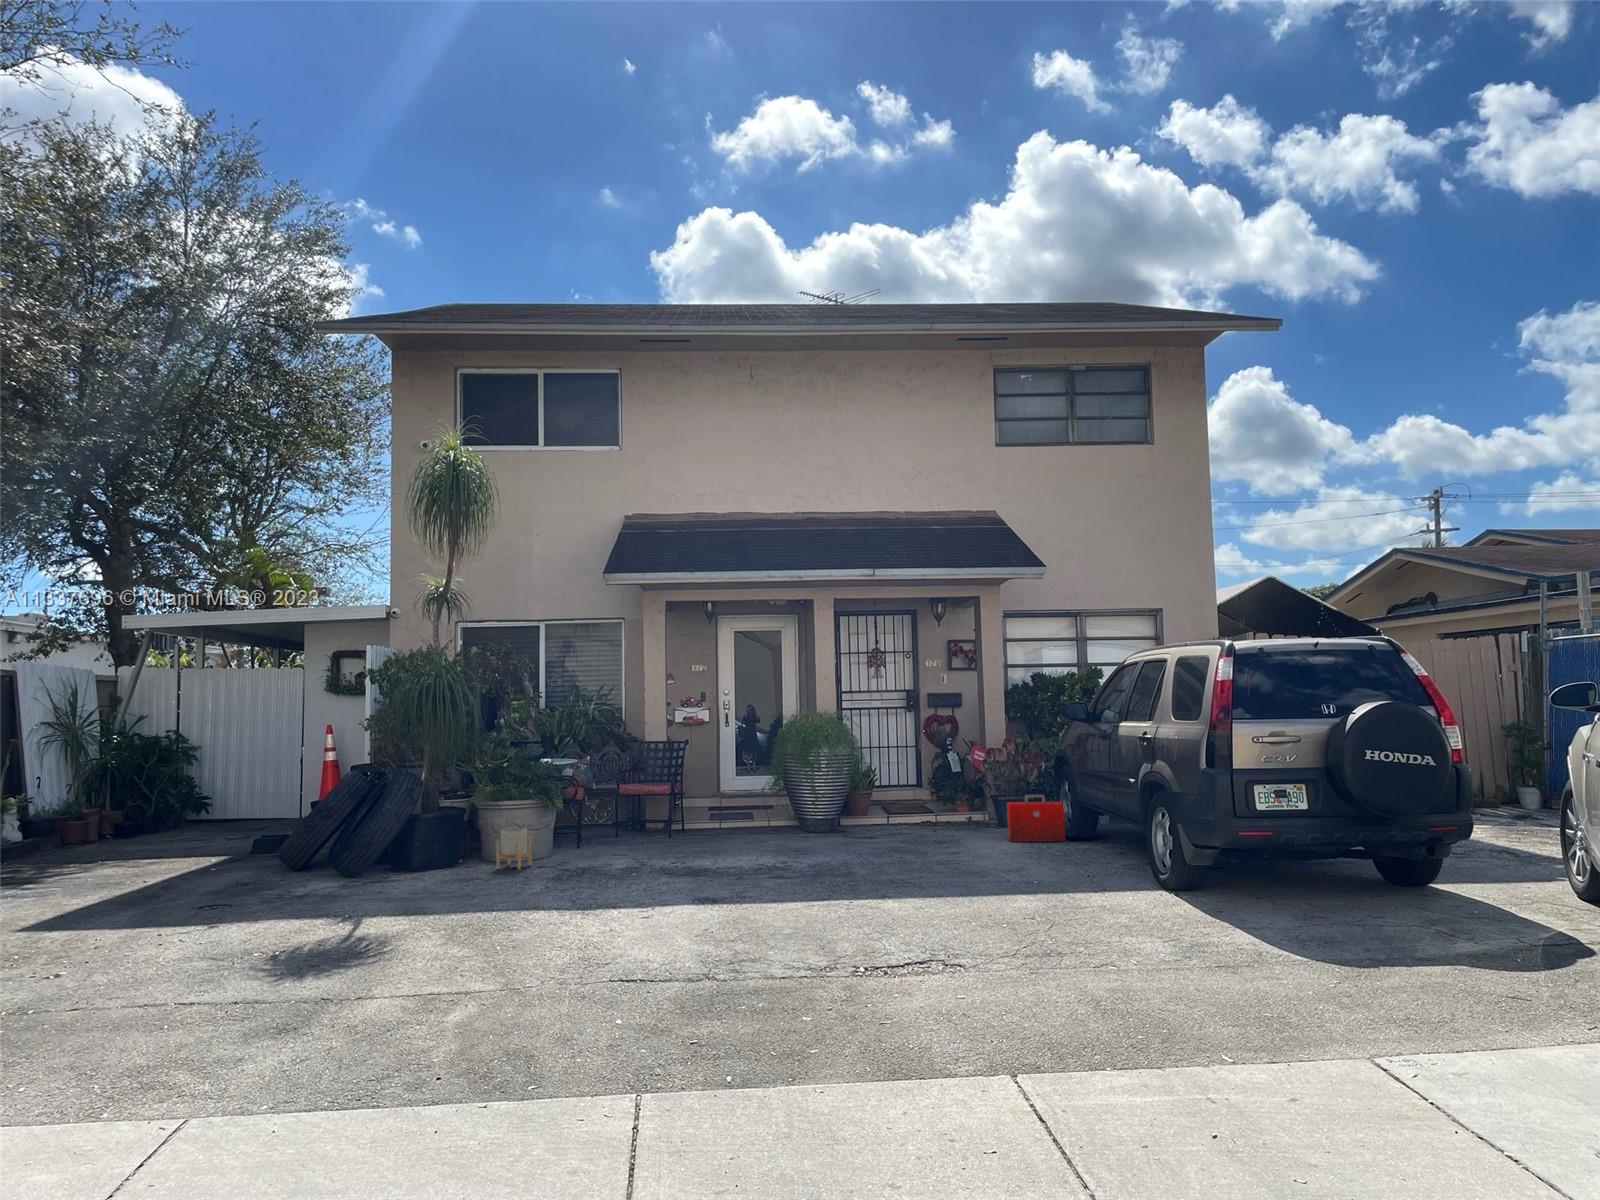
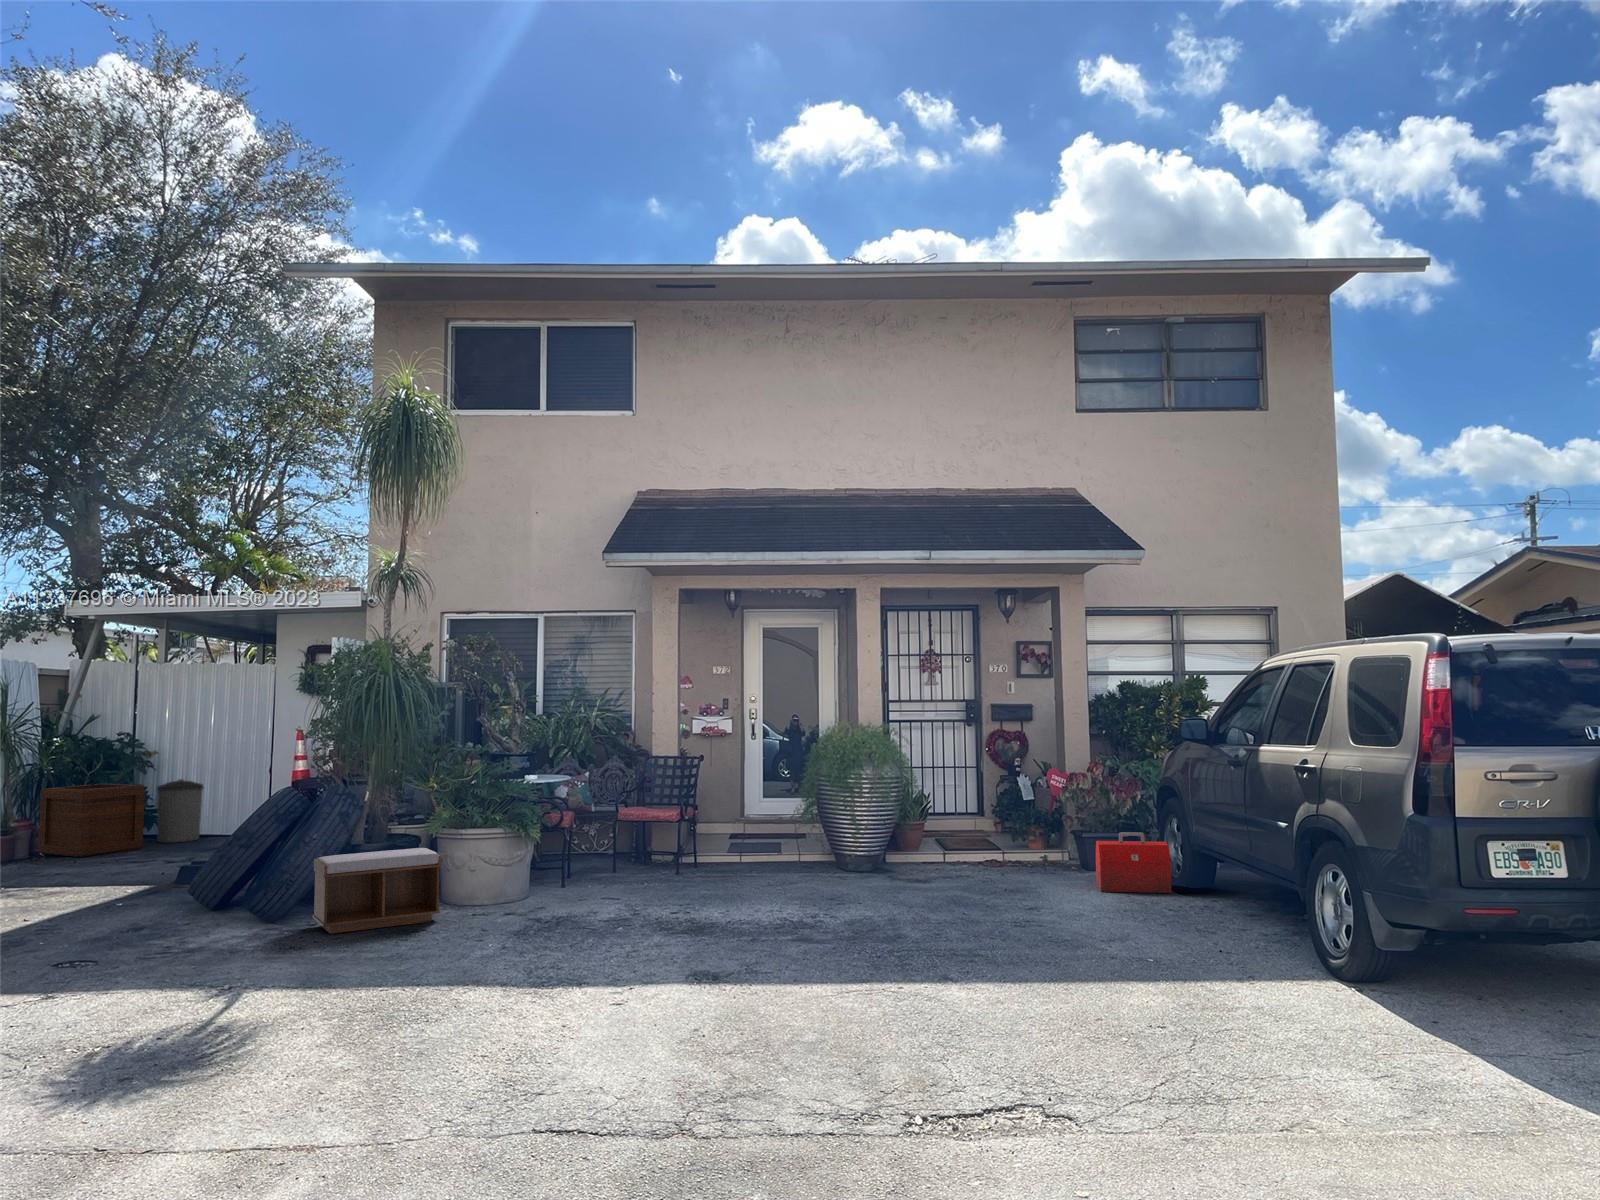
trash can: none [206,770,248,825] -> present [157,779,204,842]
wooden crate: none [112,775,201,837] -> present [38,784,145,857]
bench: none [388,817,489,883] -> present [312,848,441,934]
planter: present [496,828,531,869] -> none [453,863,498,917]

